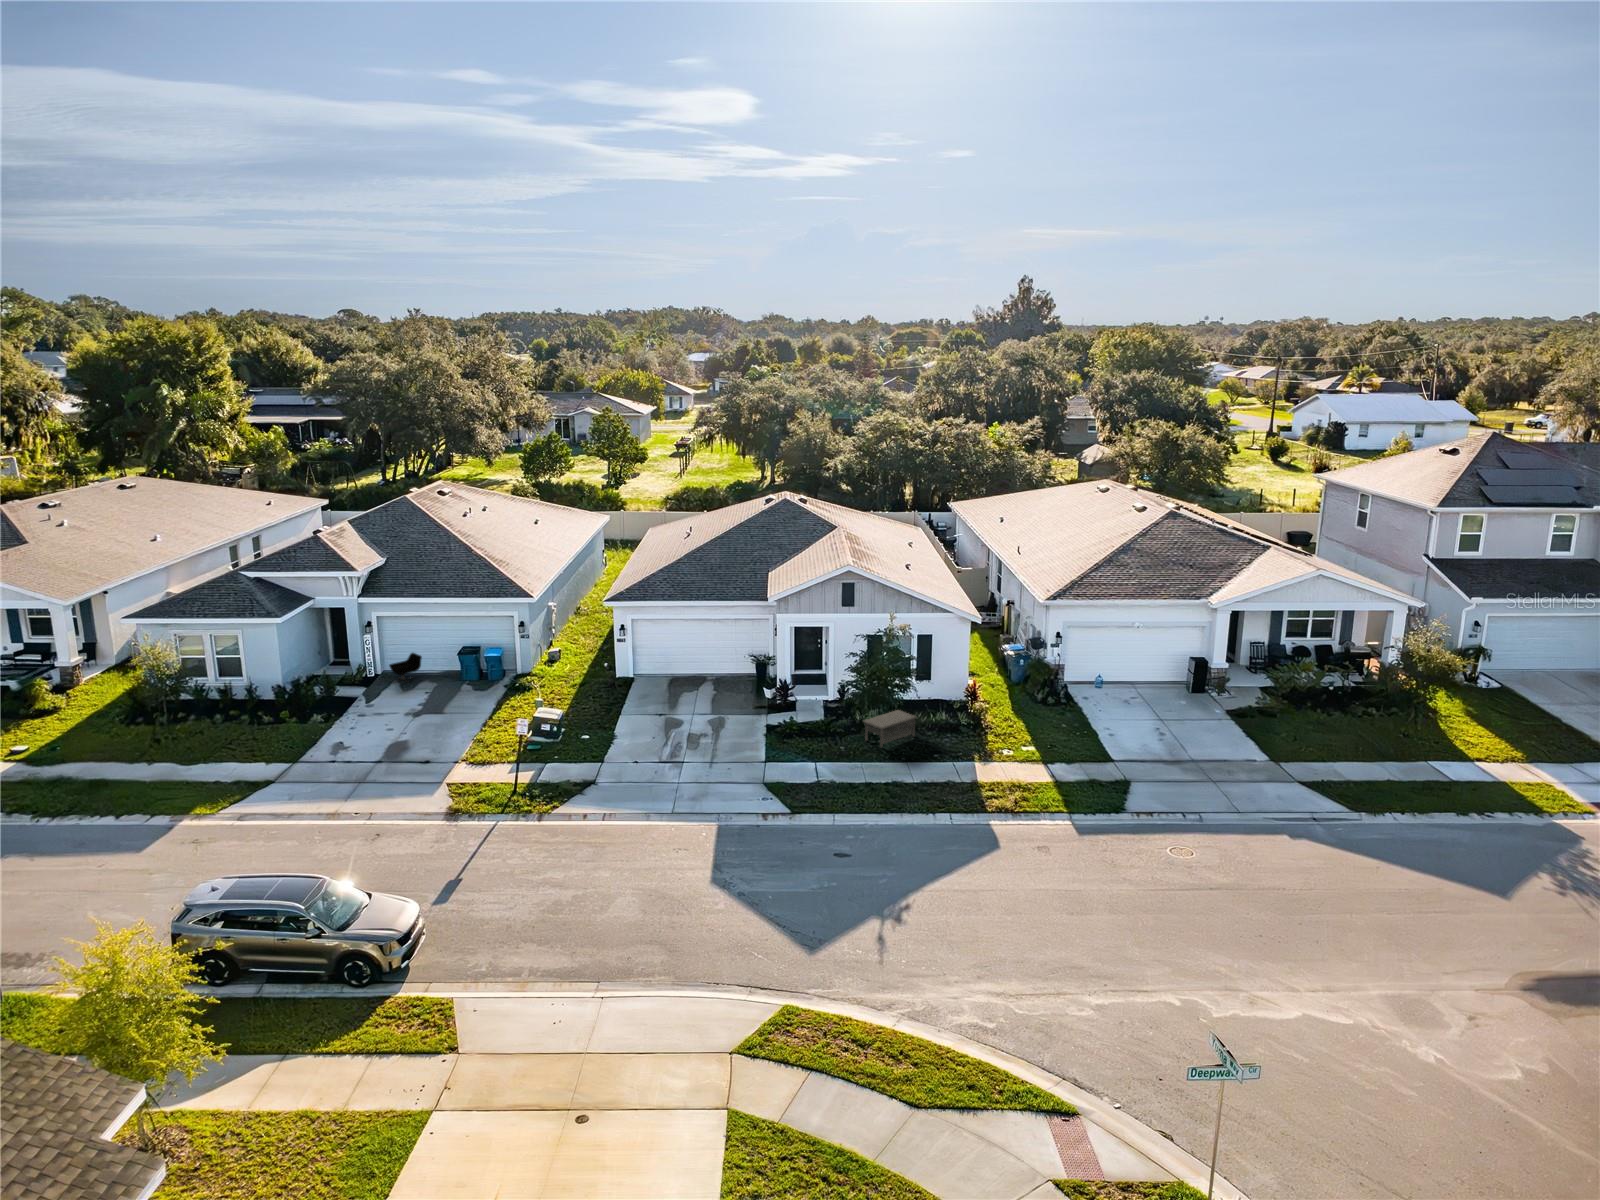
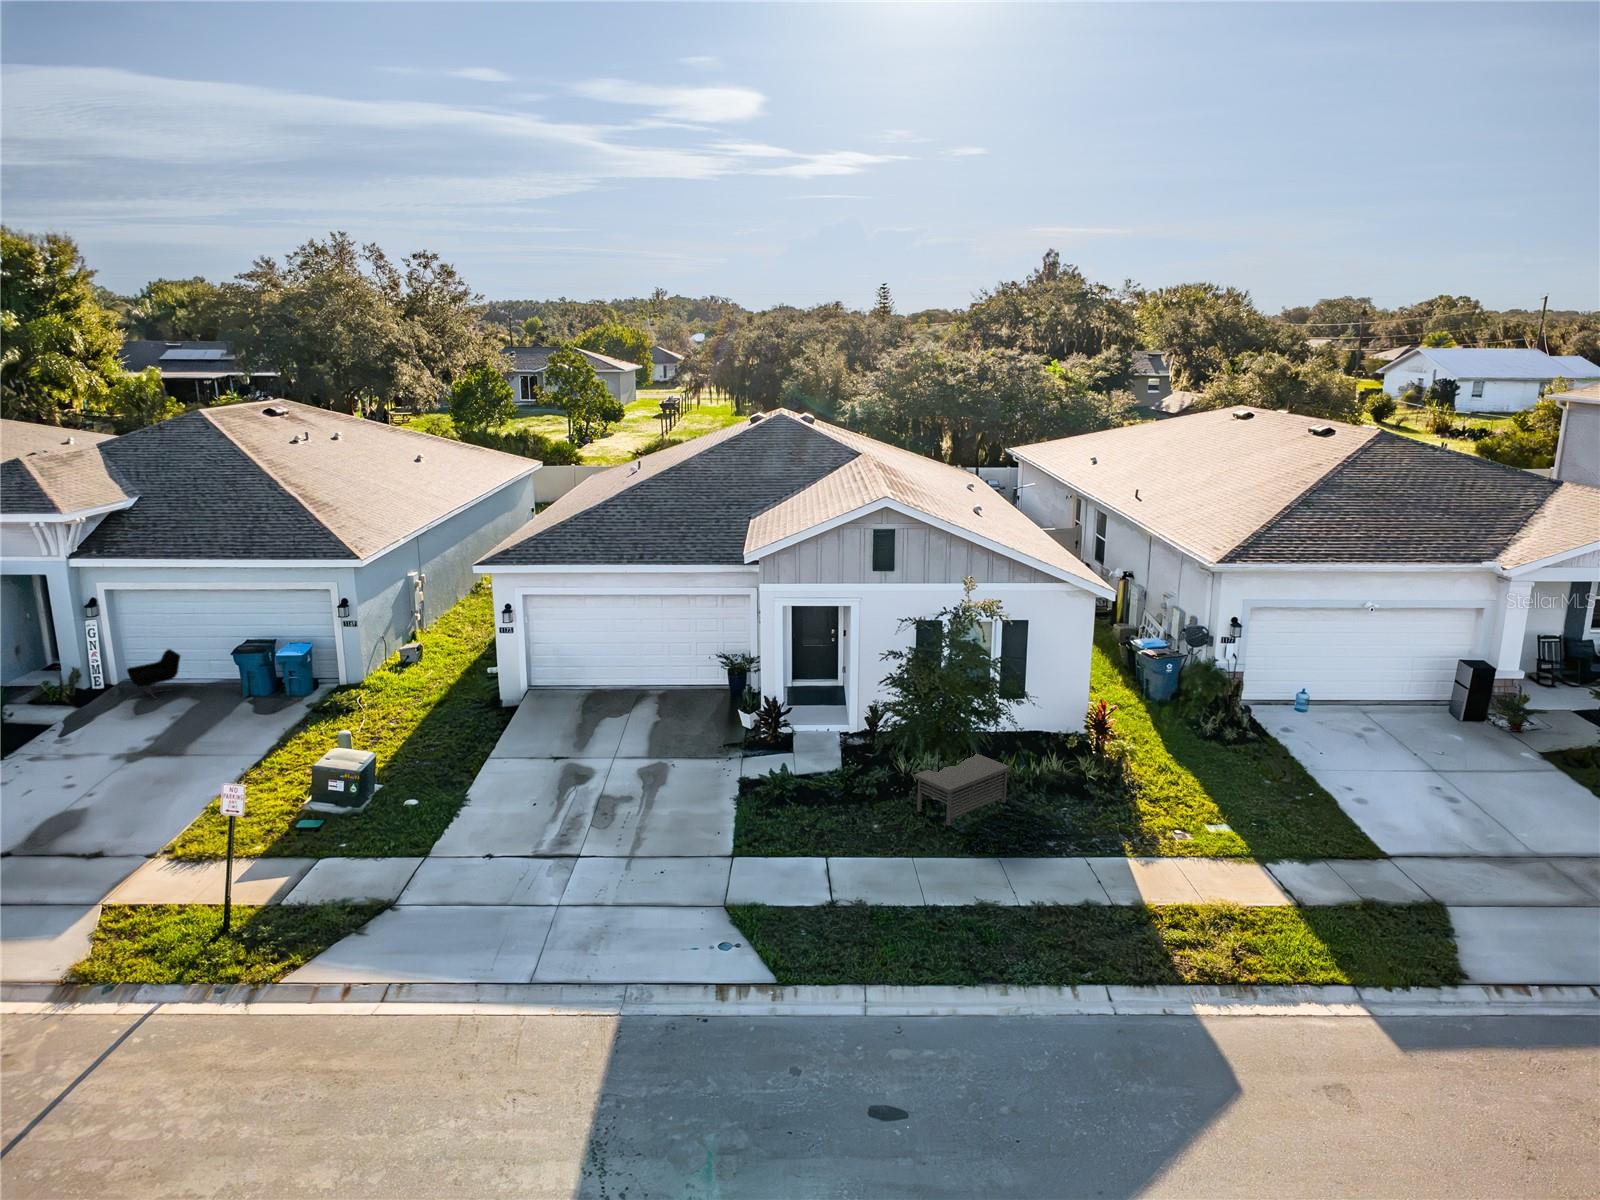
potted plant: none [1211,679,1240,700] -> present [1496,697,1548,732]

